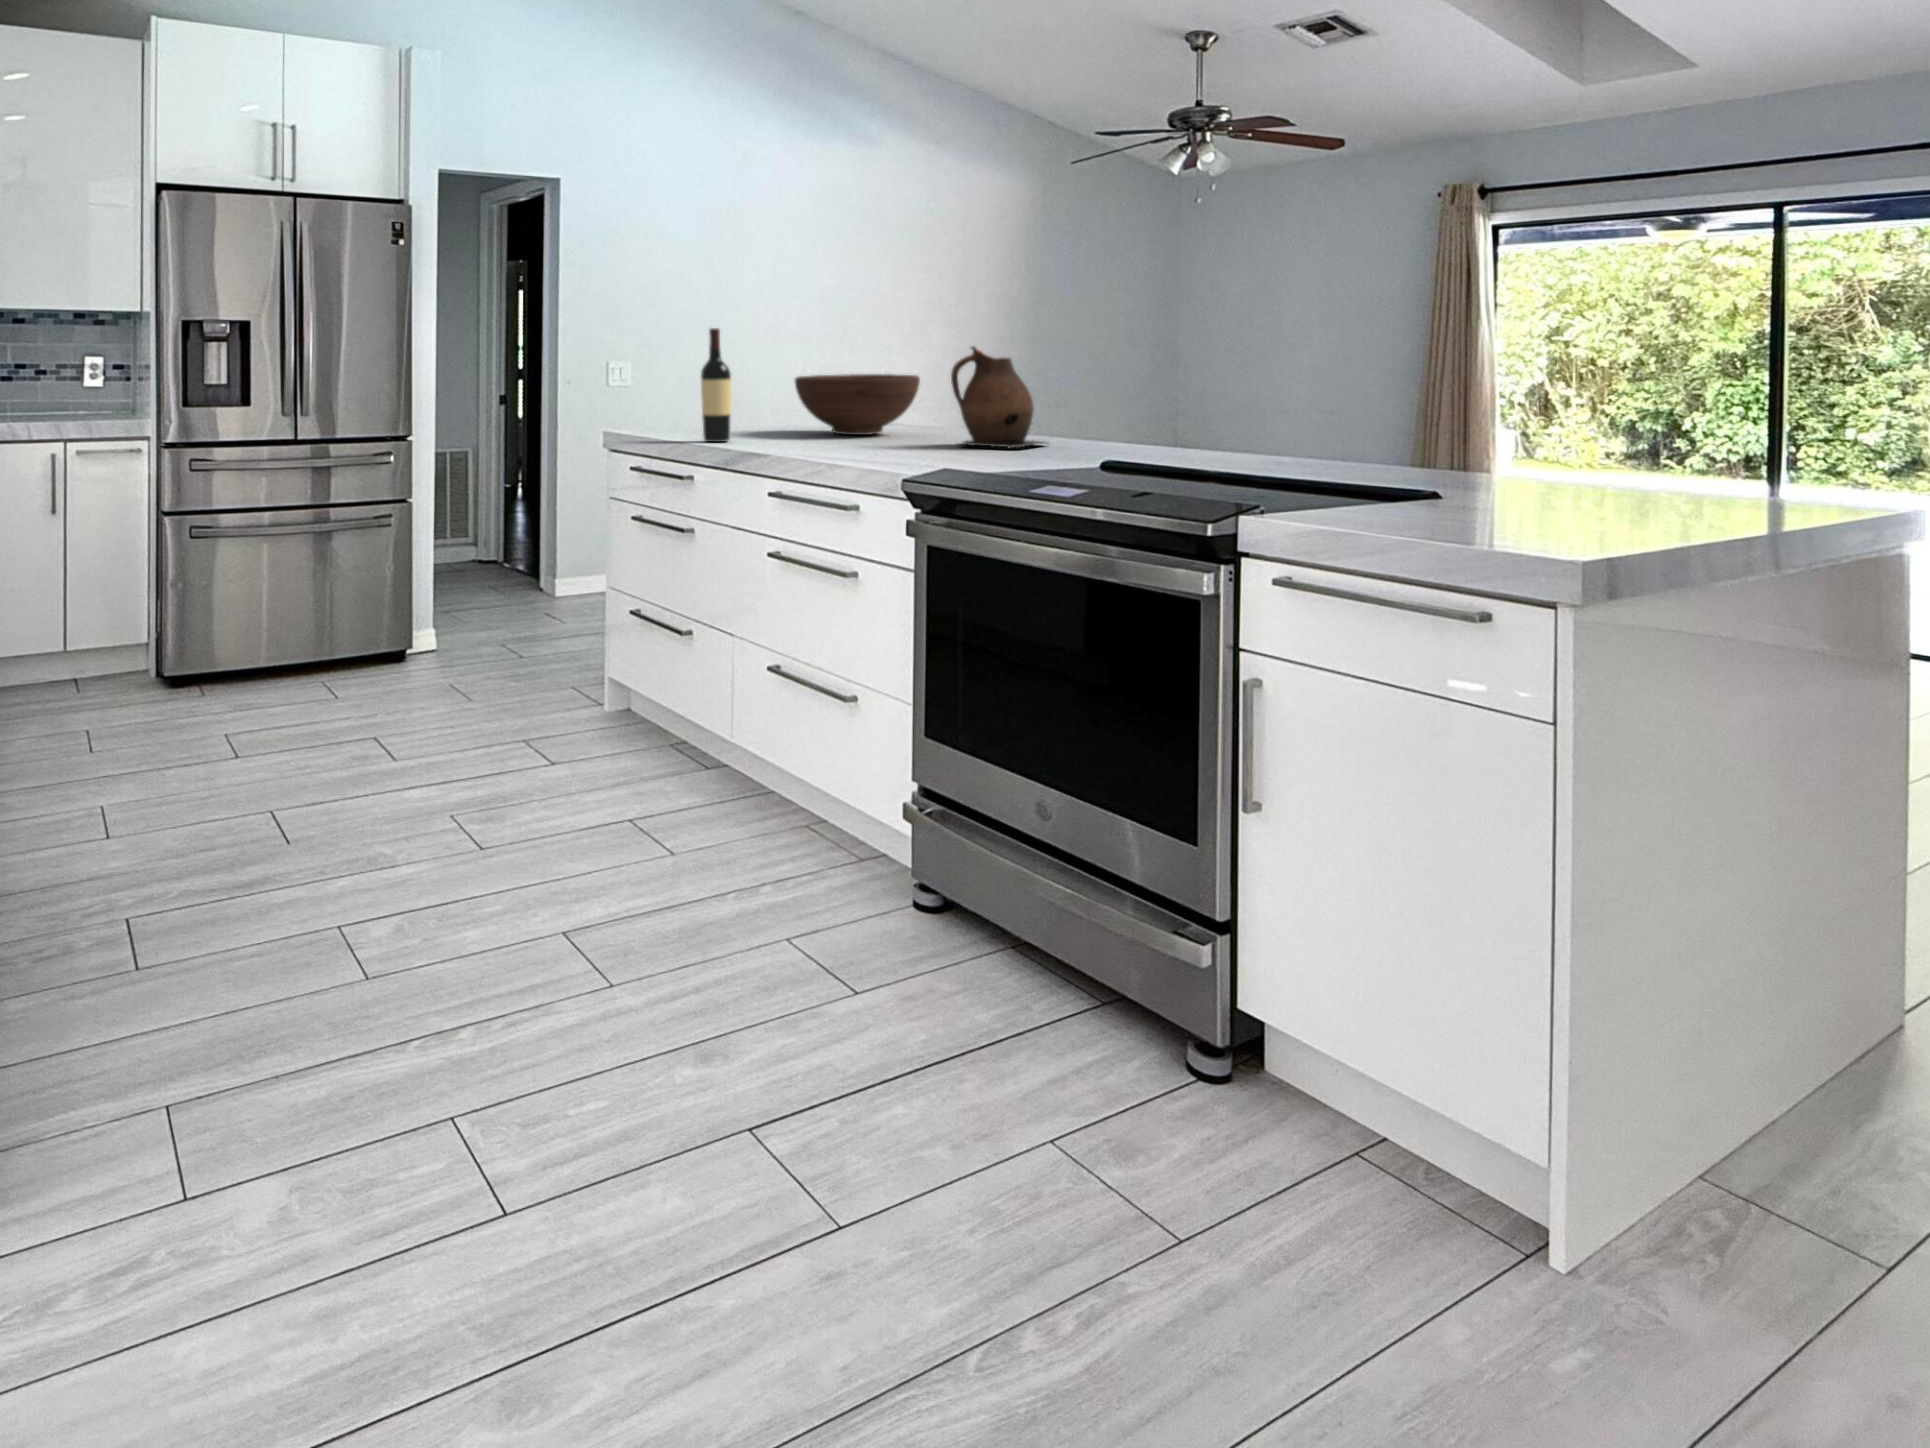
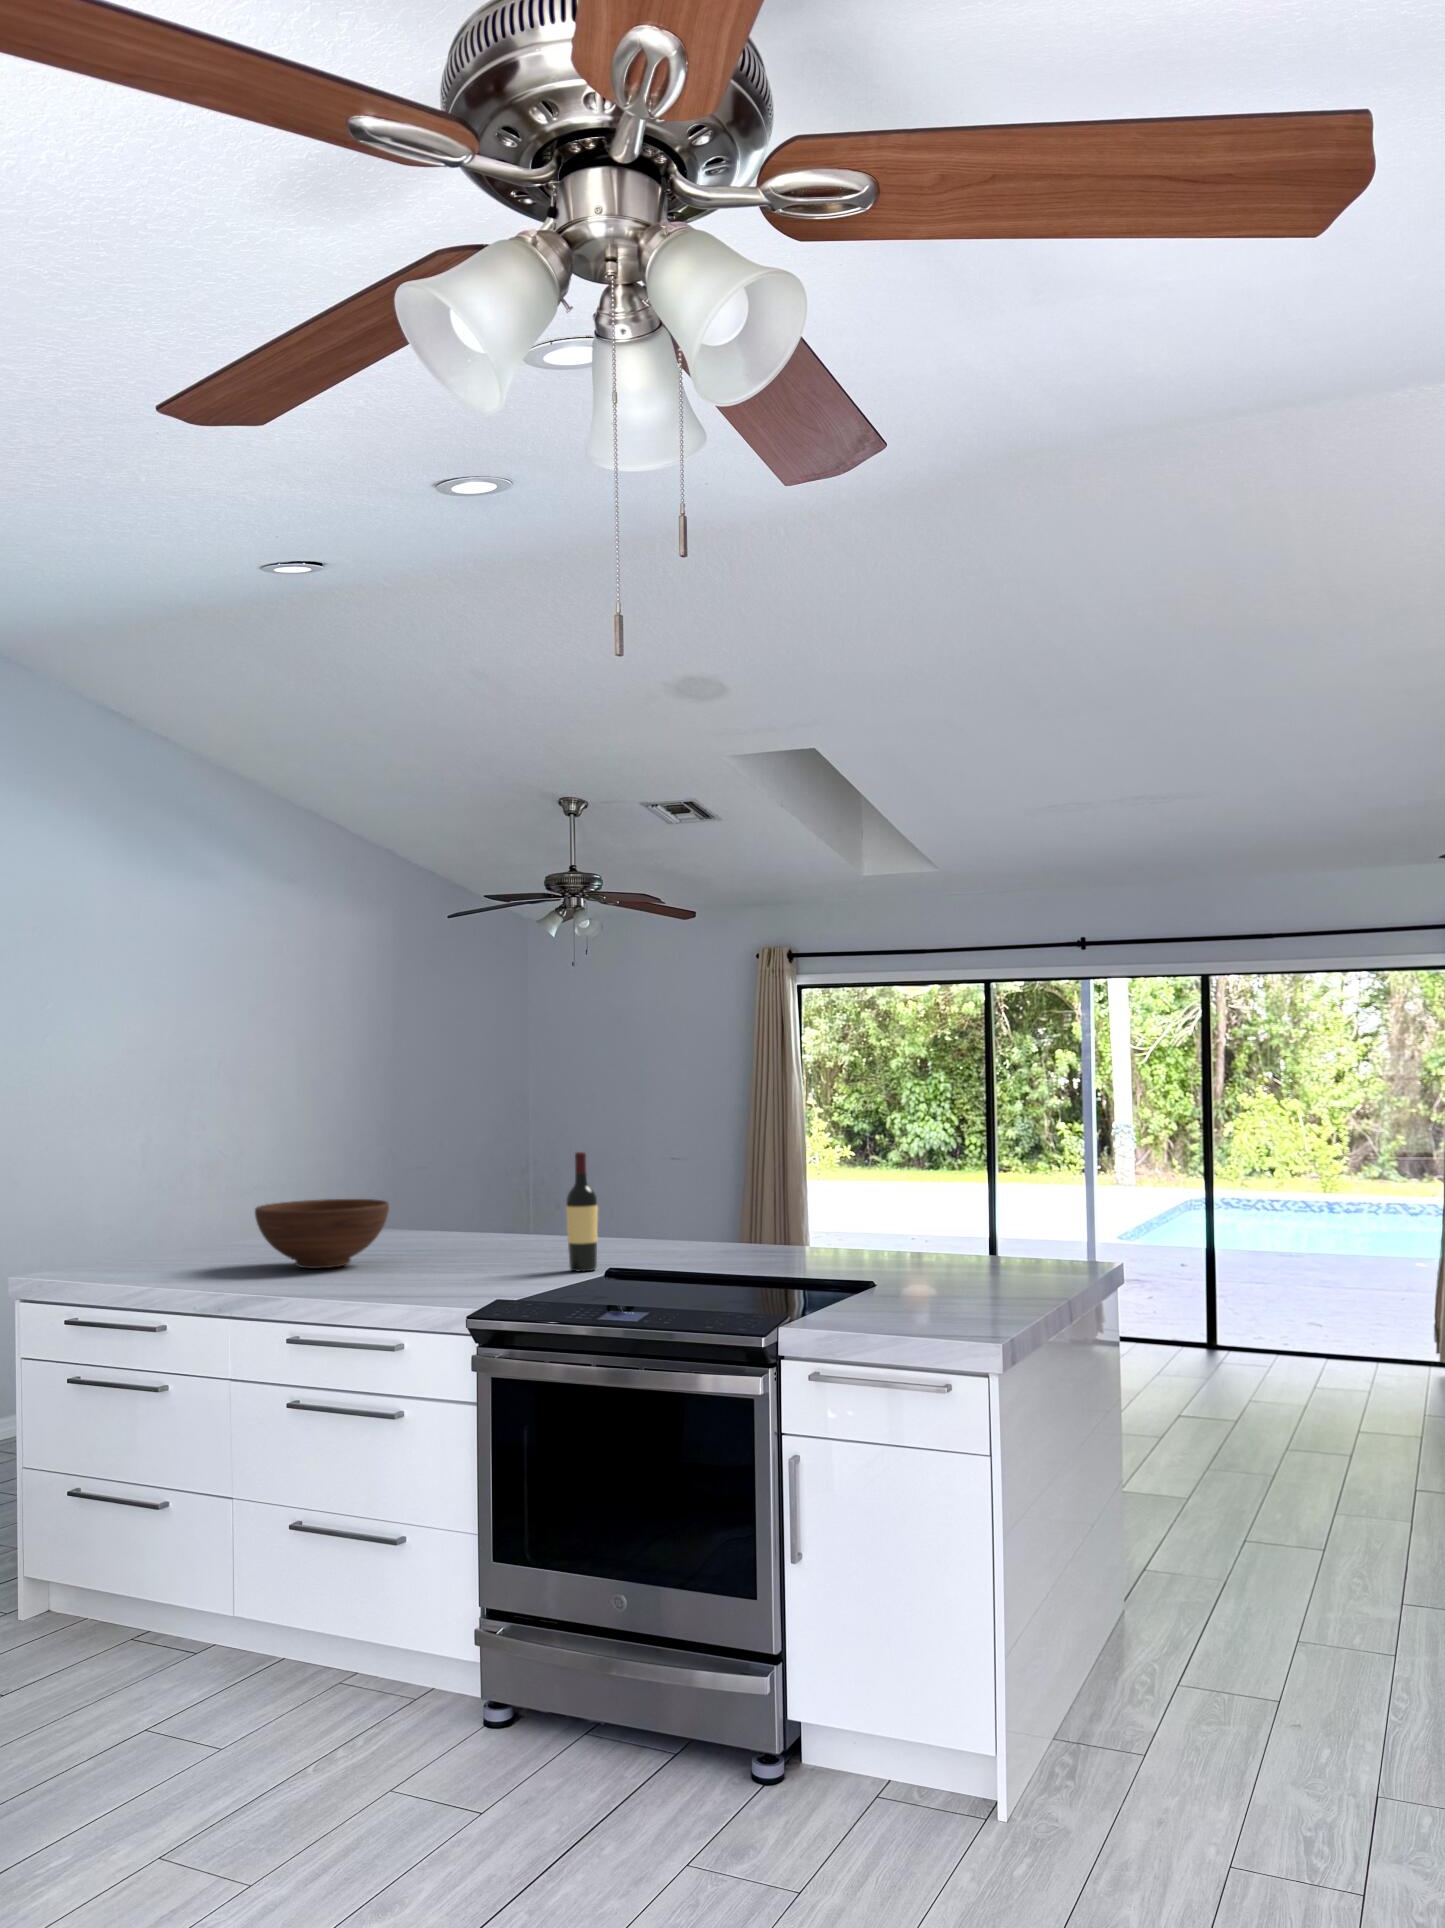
wine bottle: present [701,328,731,442] -> present [566,1152,598,1271]
ceramic pitcher: present [951,346,1044,448] -> none [445,1175,535,1276]

